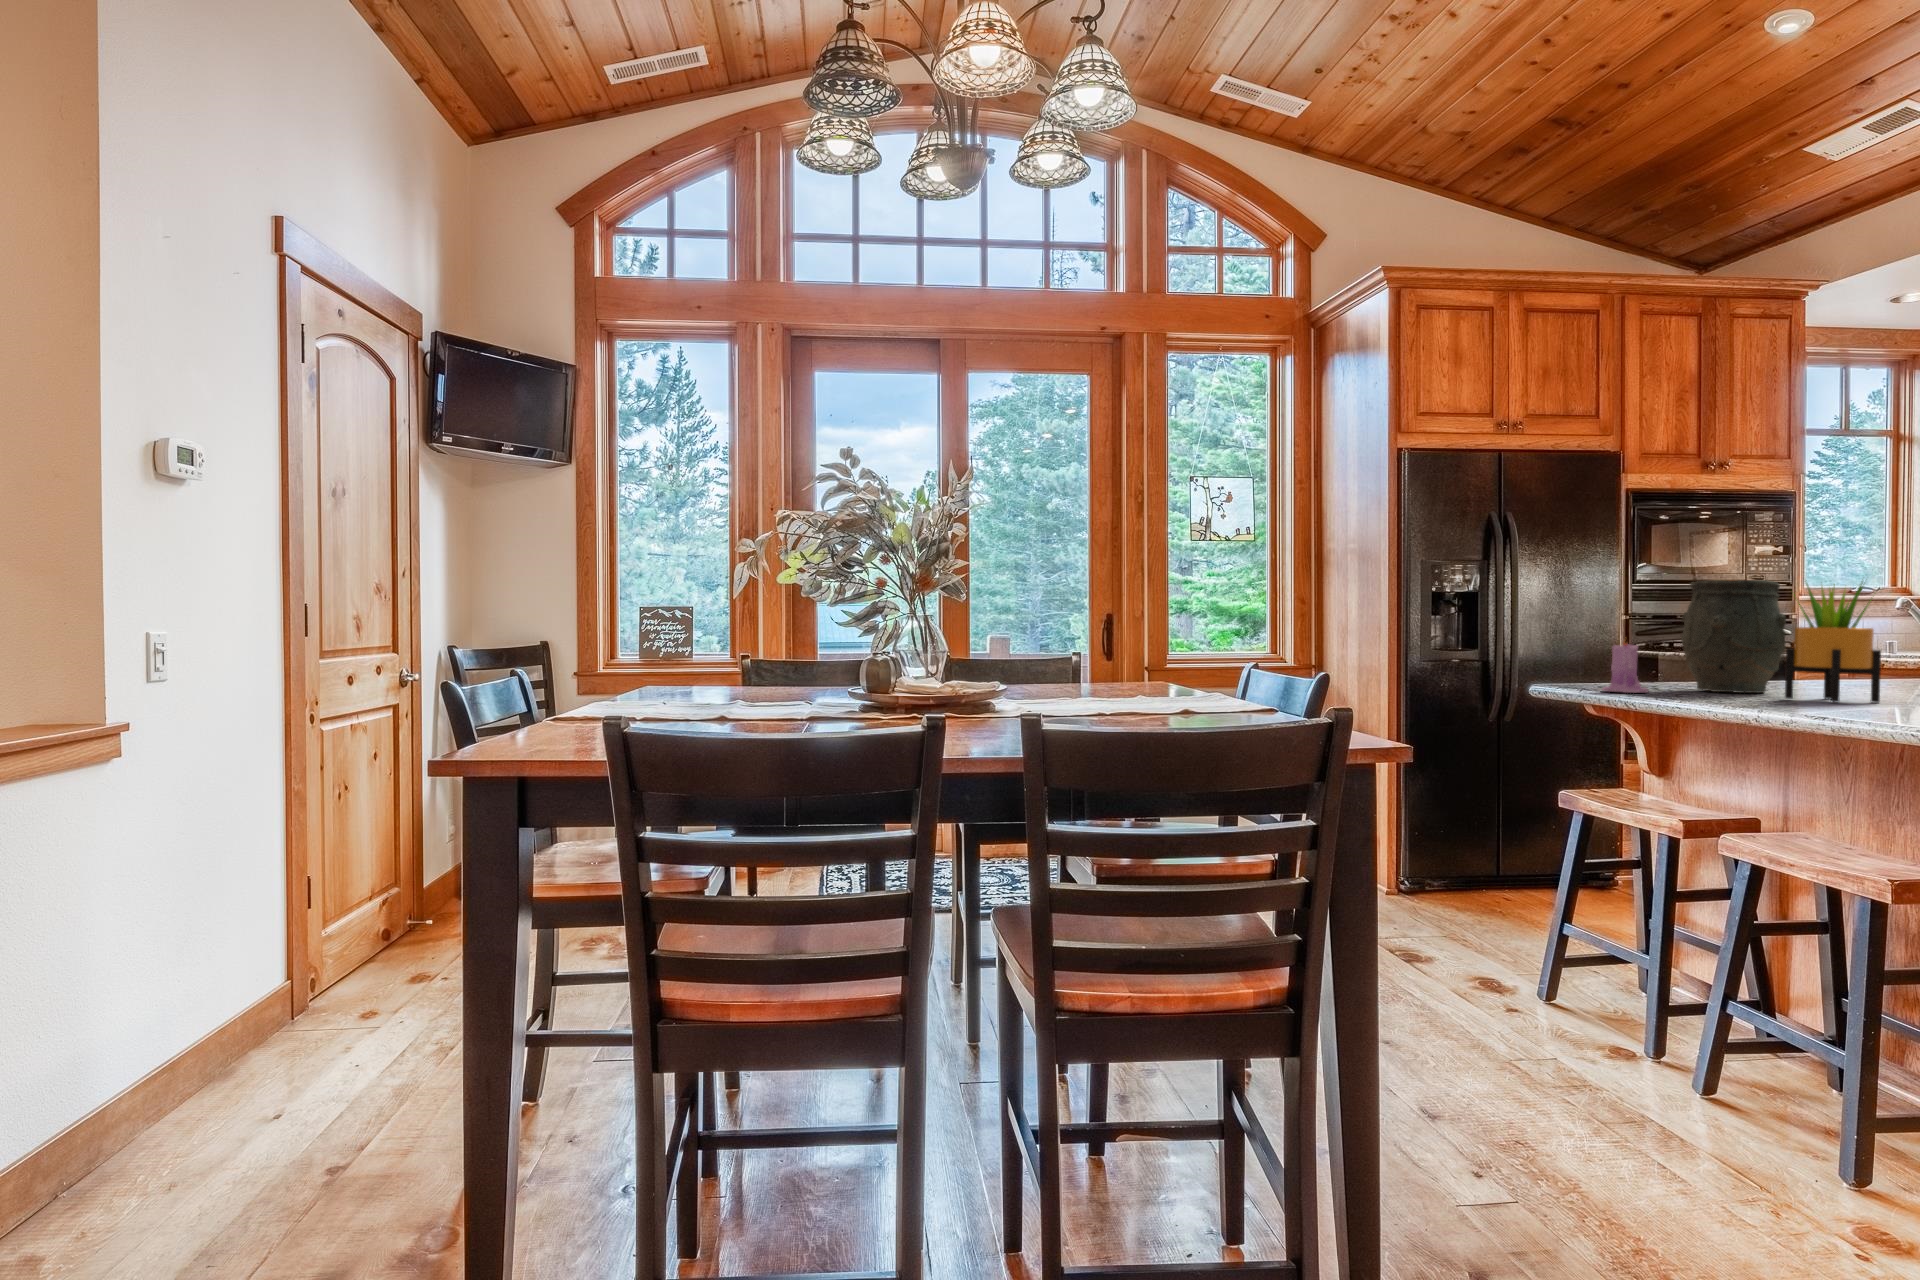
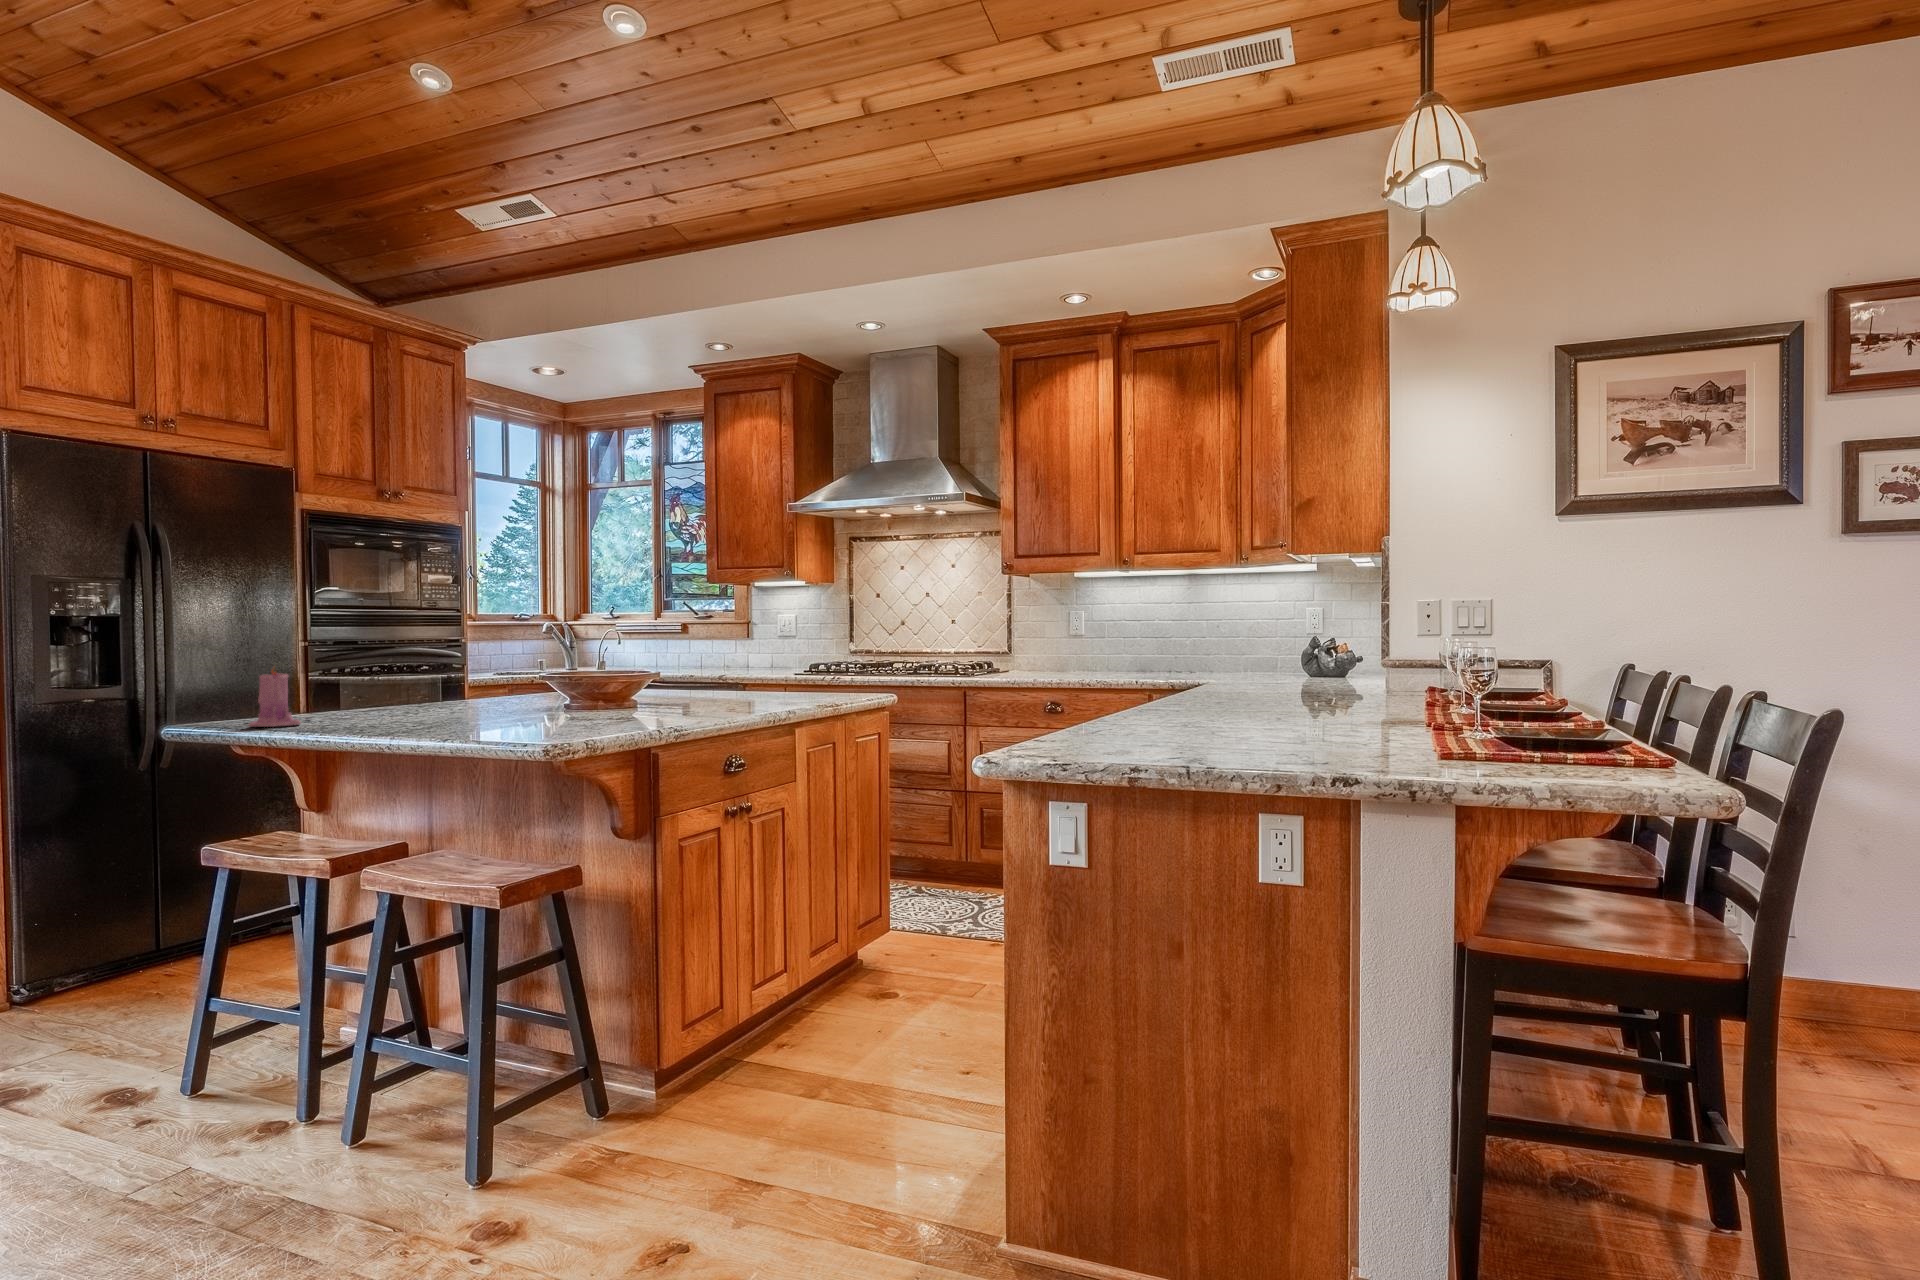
vase: present [1681,580,1786,693] -> none [338,605,435,717]
potted plant: present [1785,581,1881,703] -> none [430,602,505,721]

